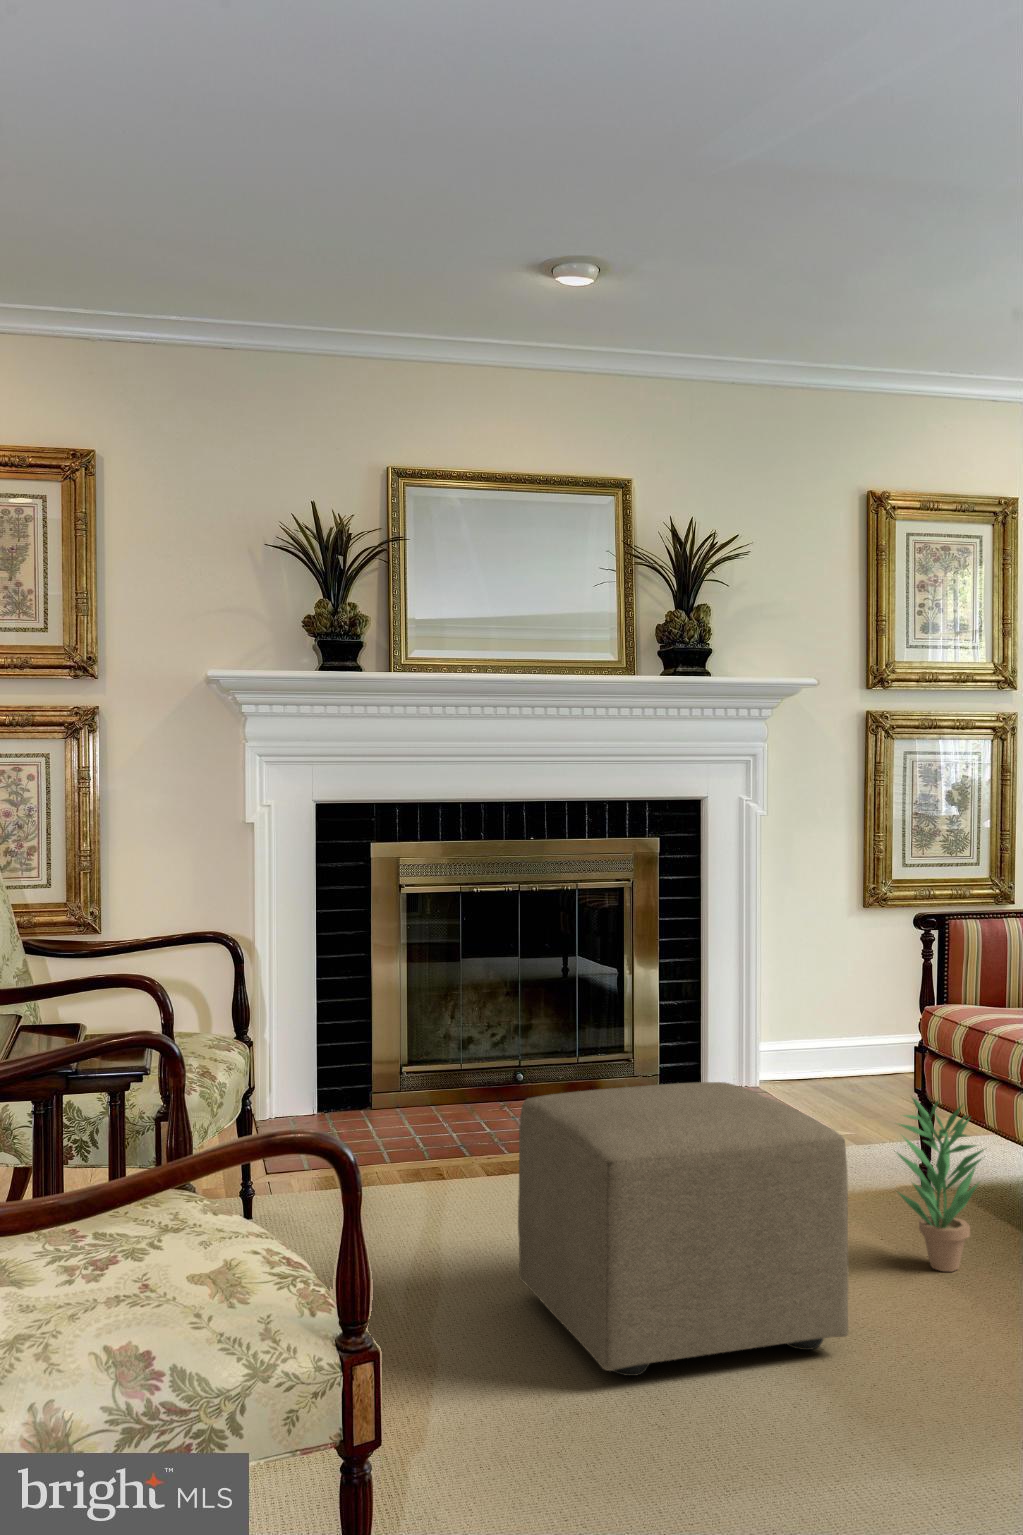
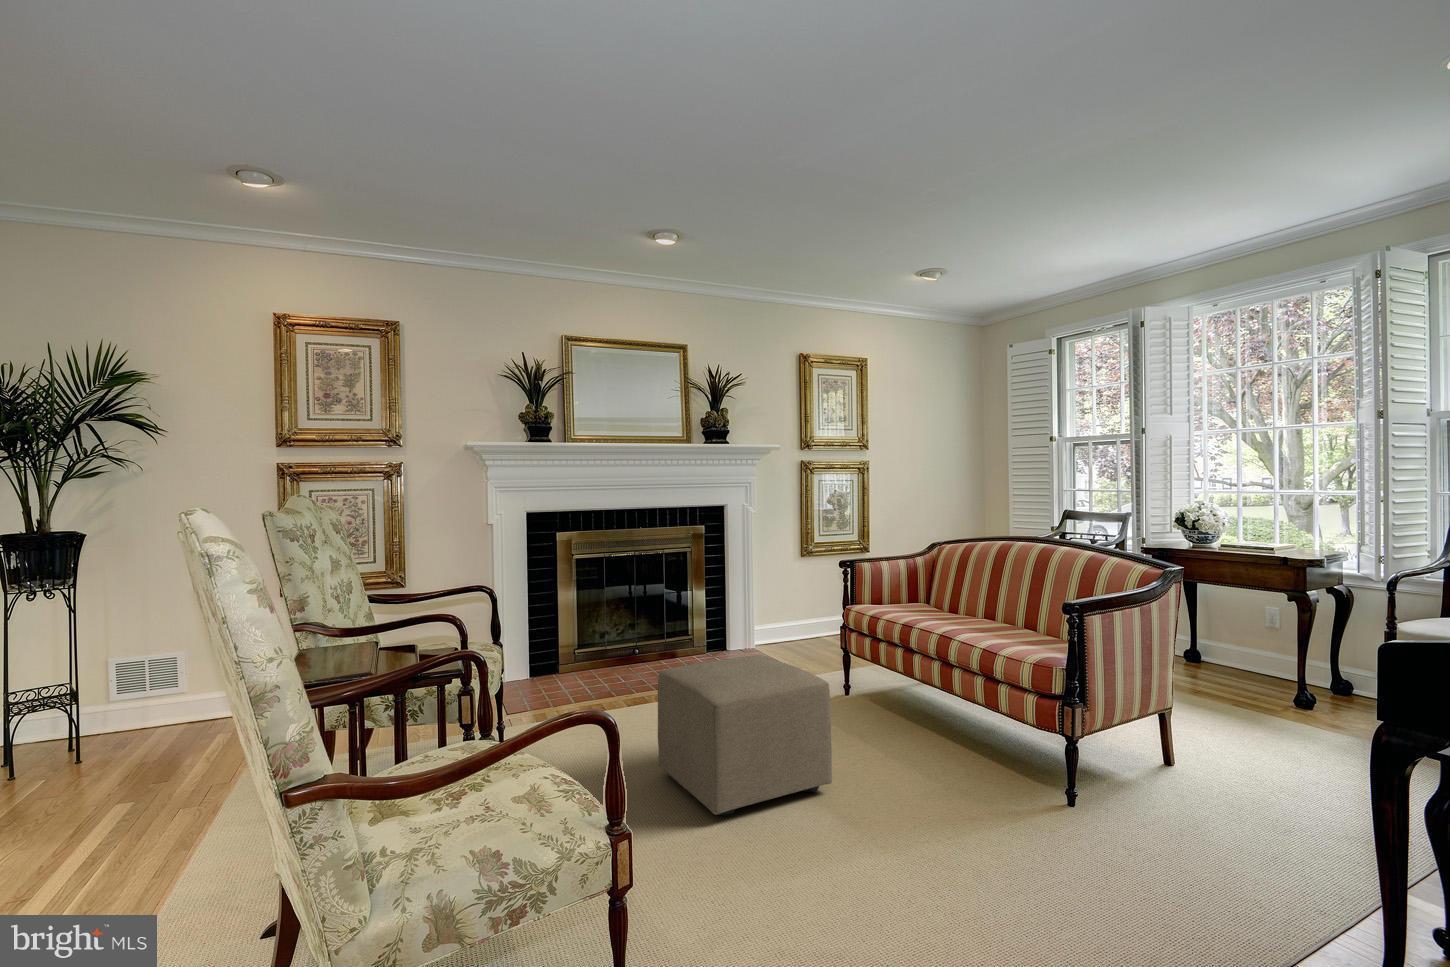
potted plant: present [897,1098,984,1272] -> none [842,656,888,743]

